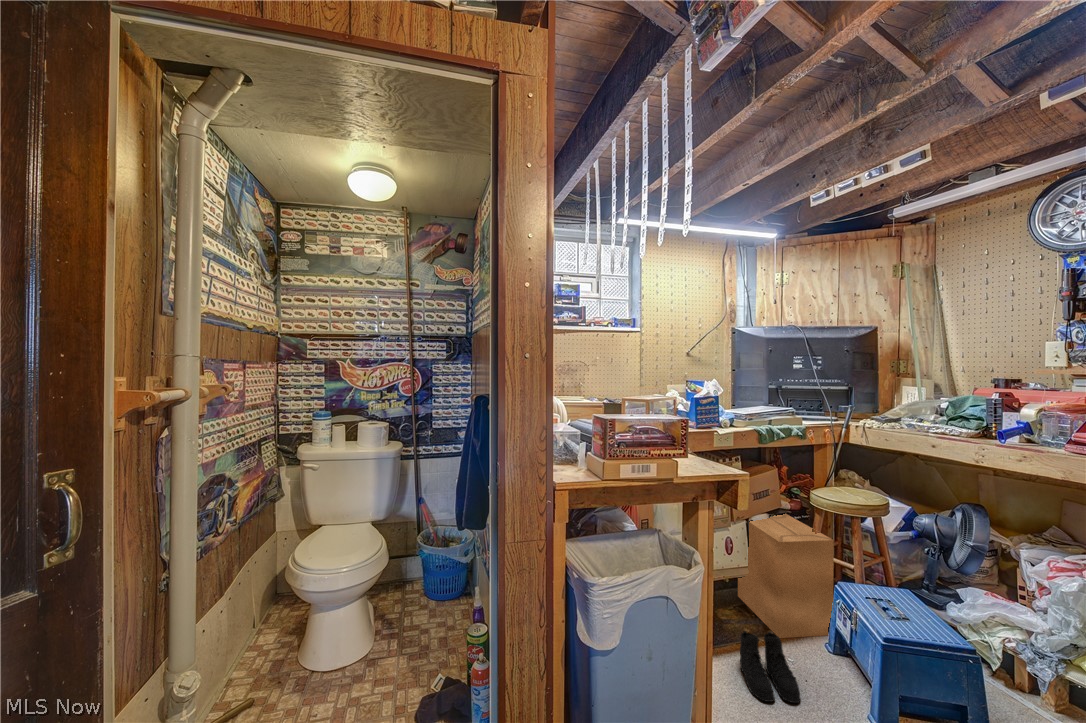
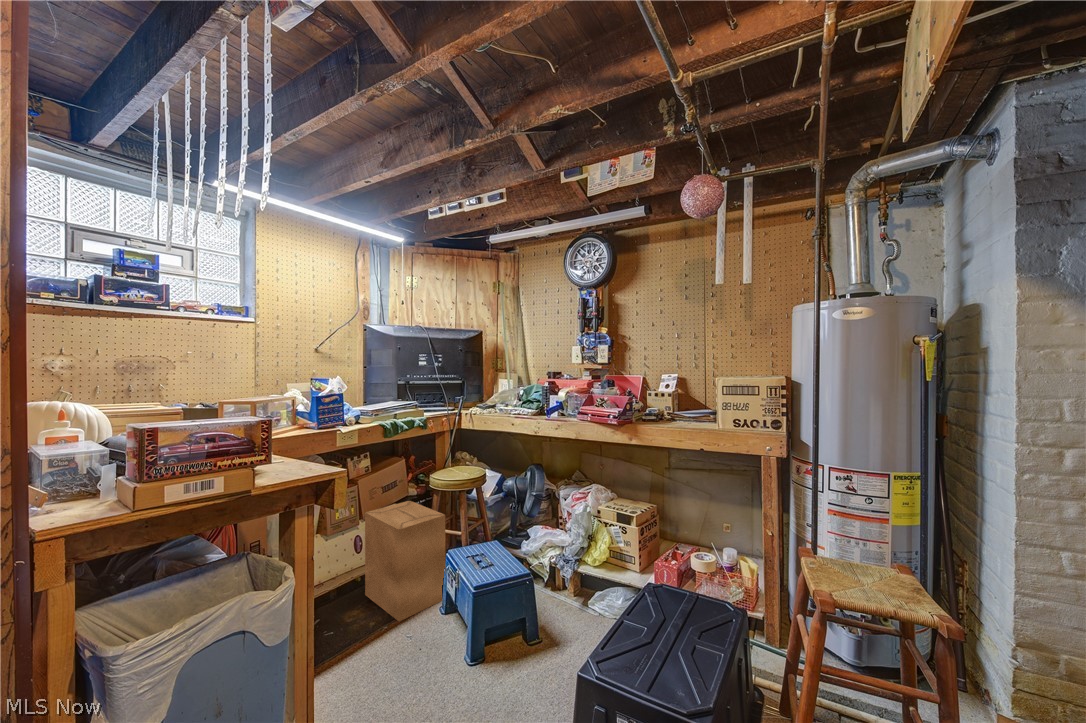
boots: present [740,631,800,703] -> none [356,621,410,694]

